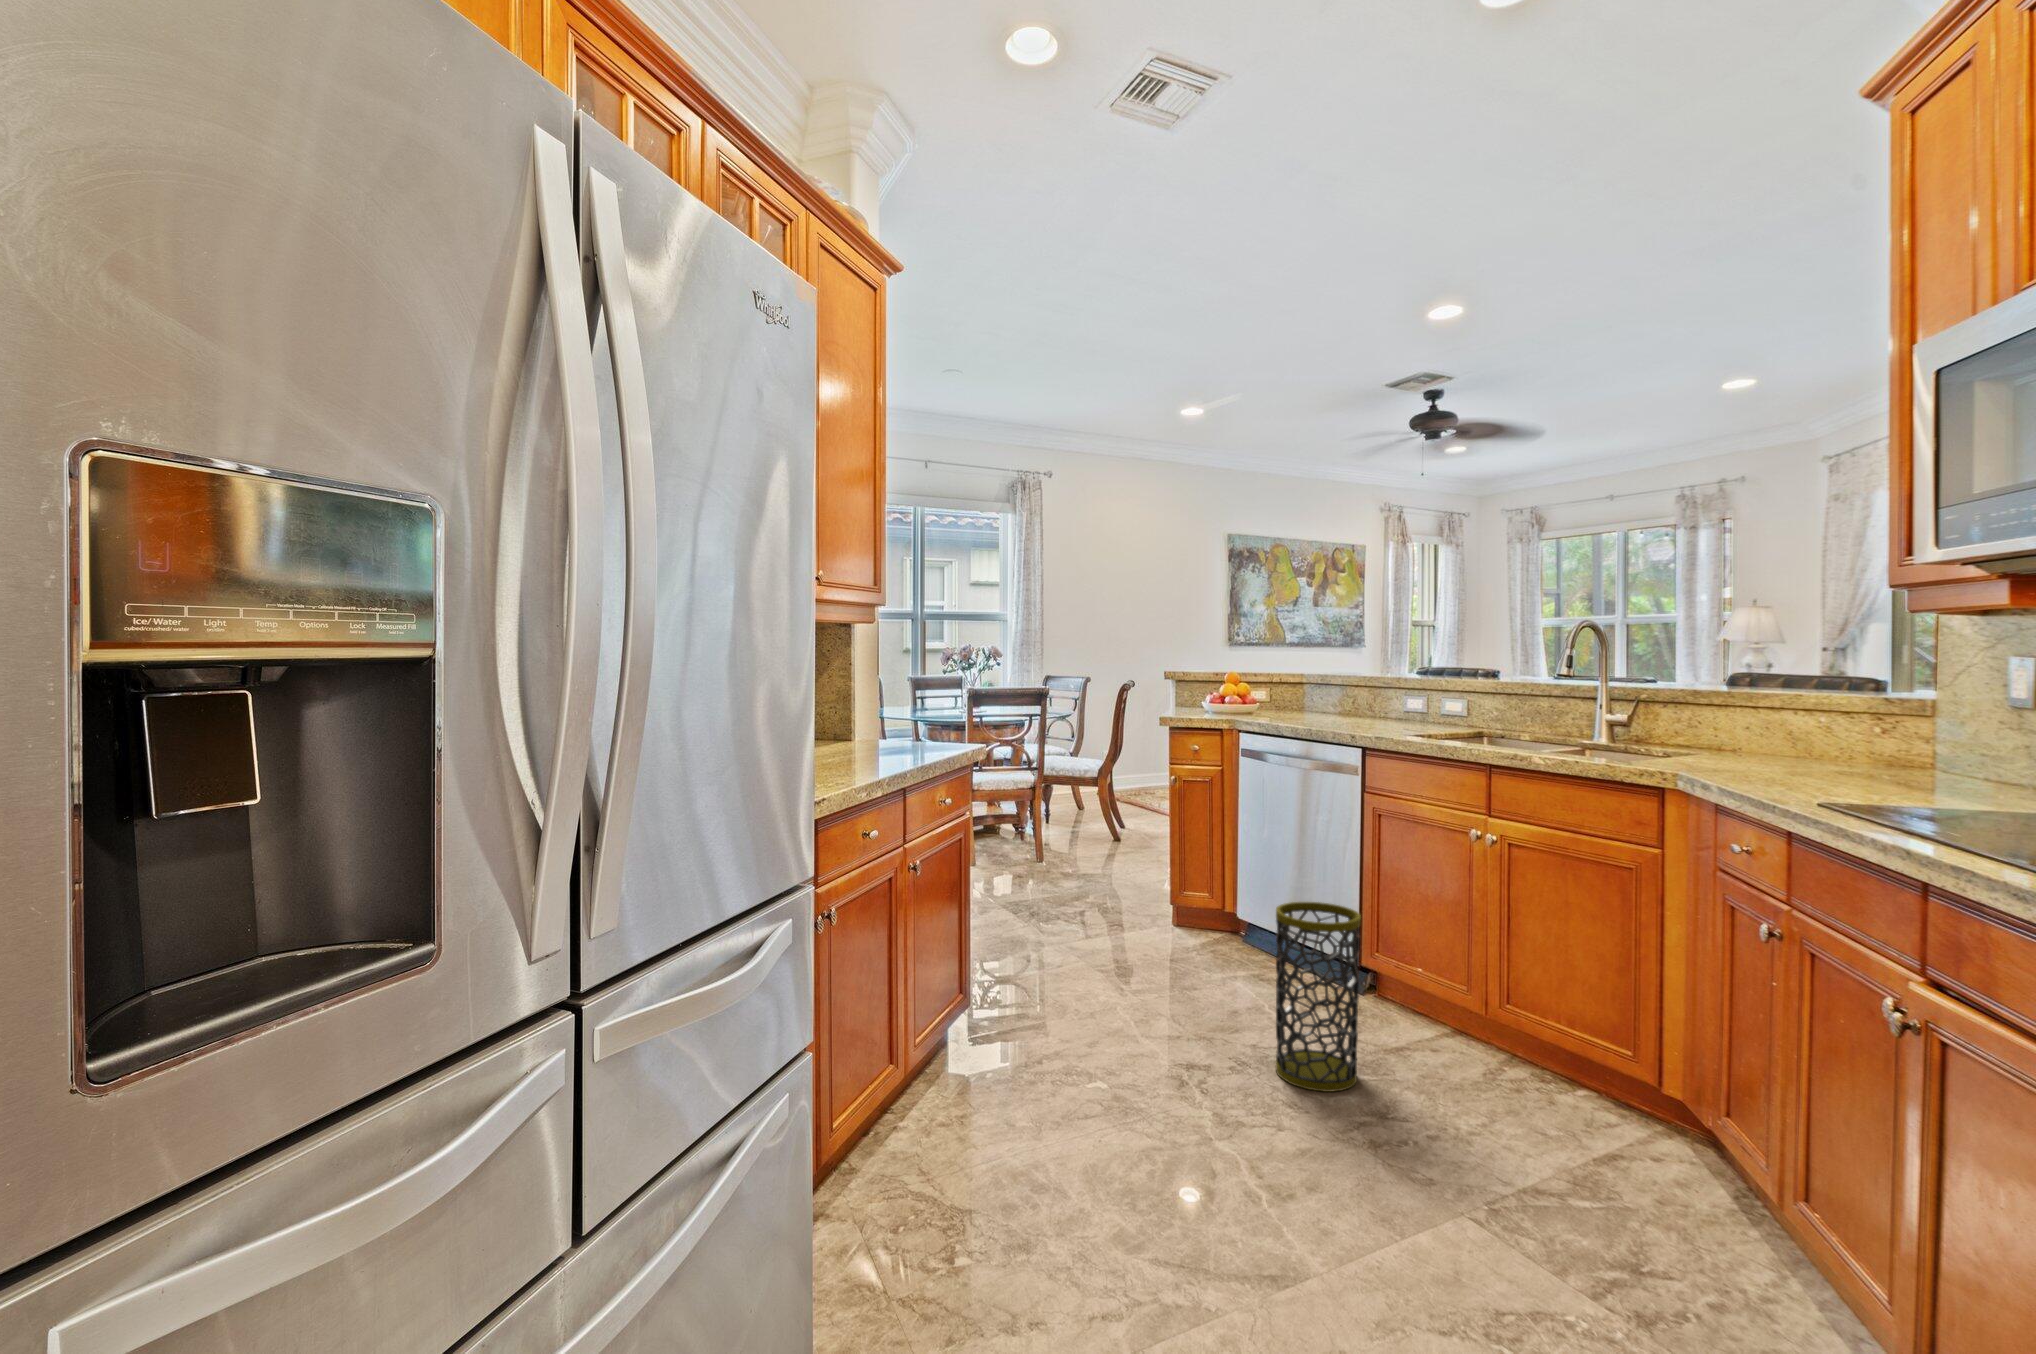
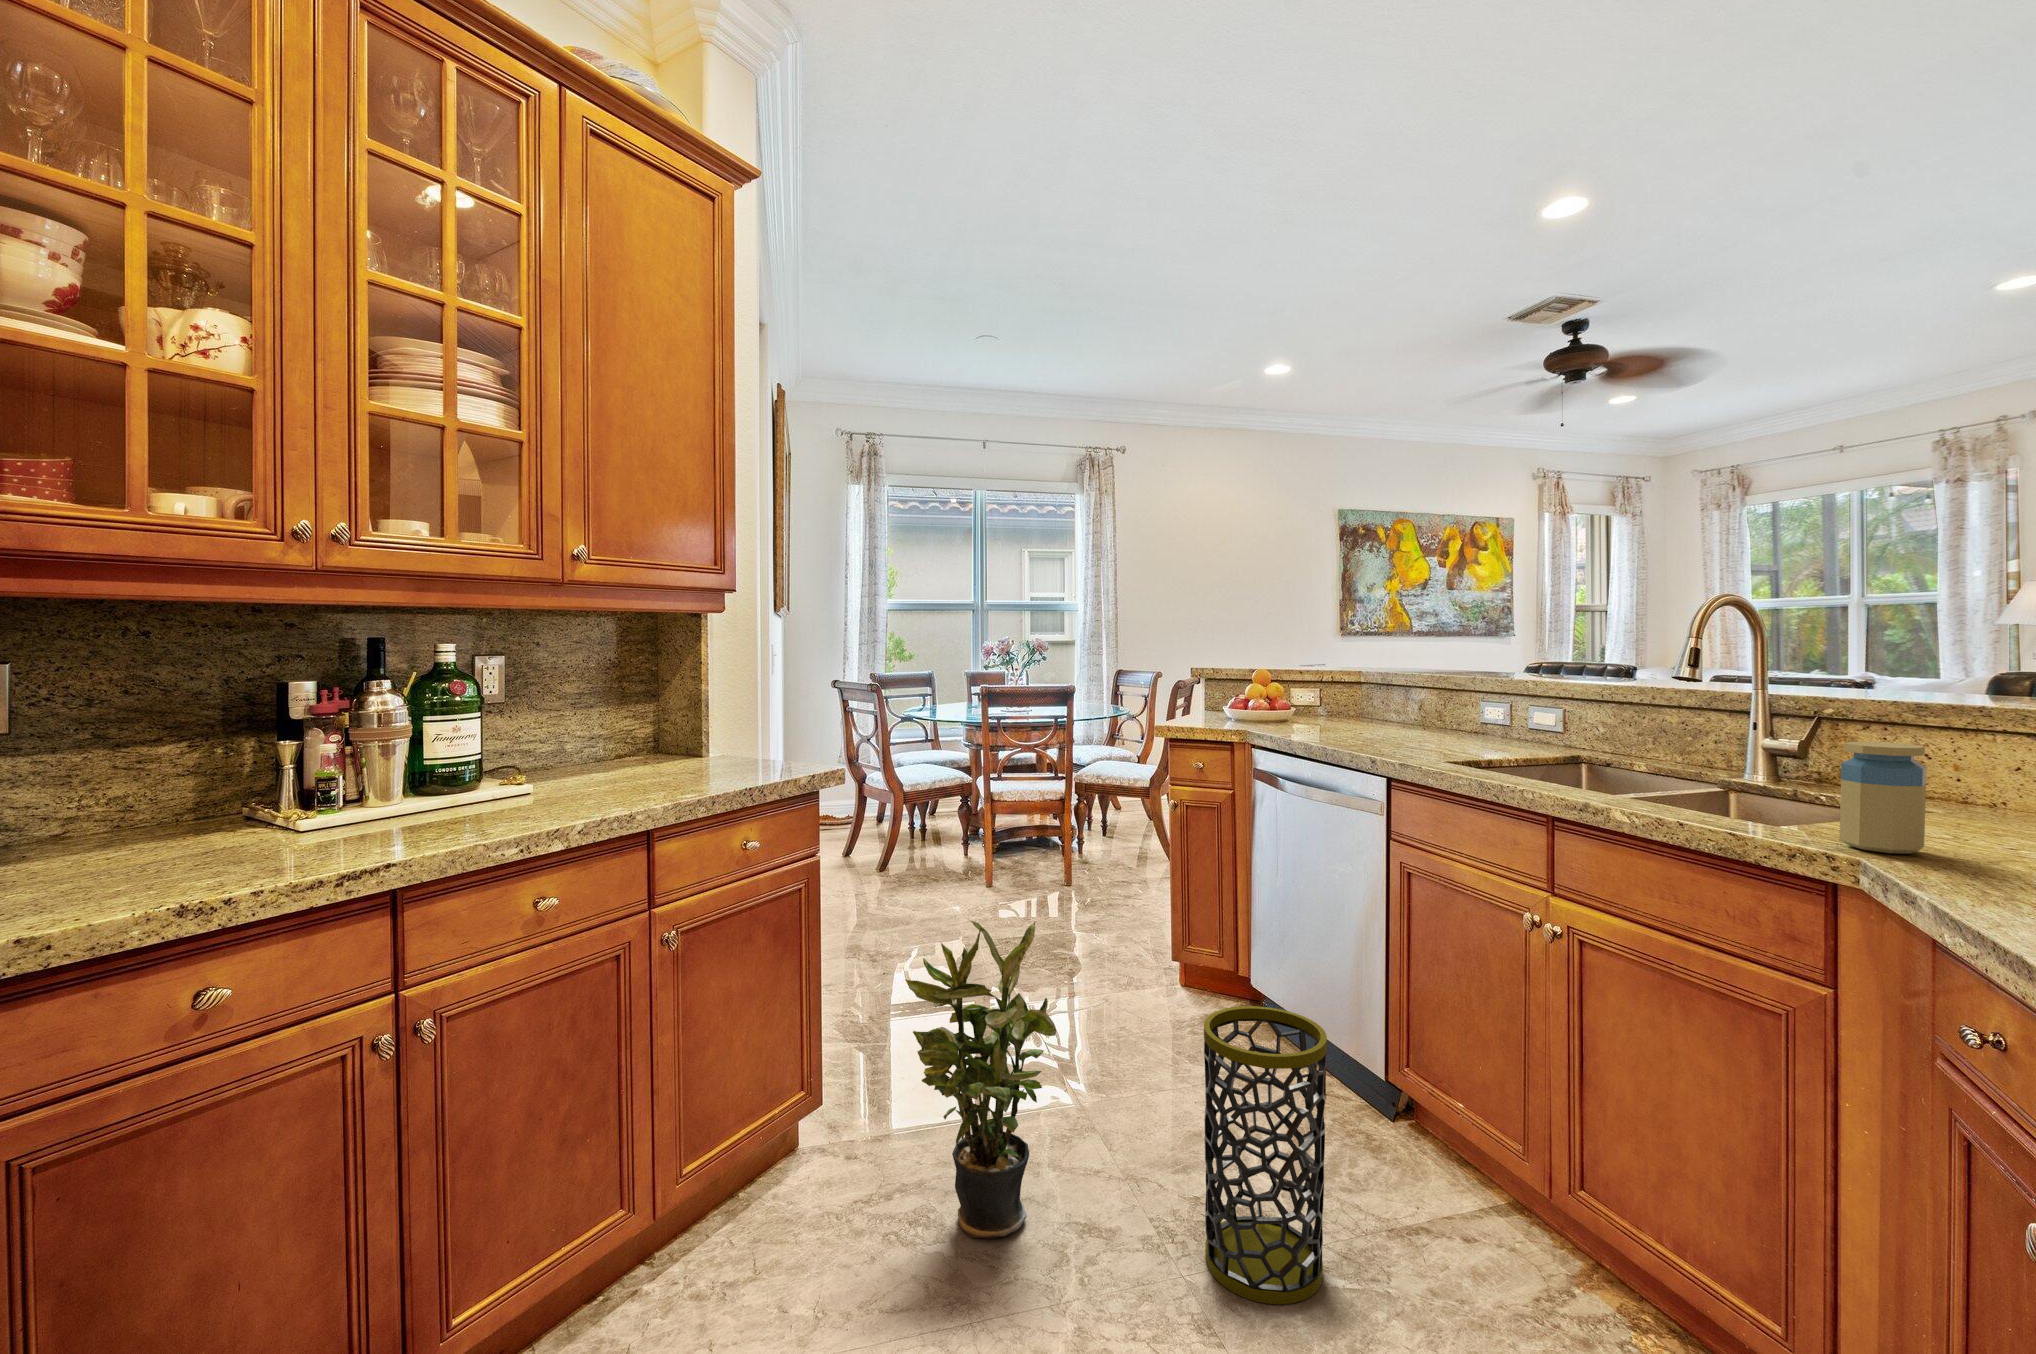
jar: none [1664,708,1707,771] -> present [1840,742,1927,854]
potted plant: none [1064,850,1169,1077] -> present [906,921,1056,1239]

